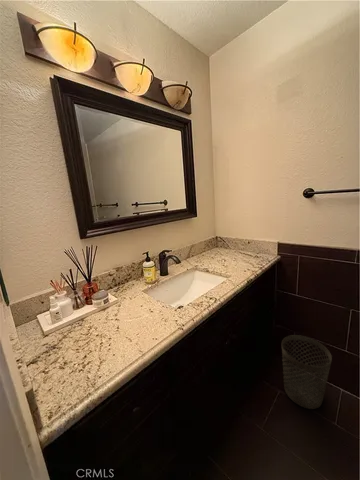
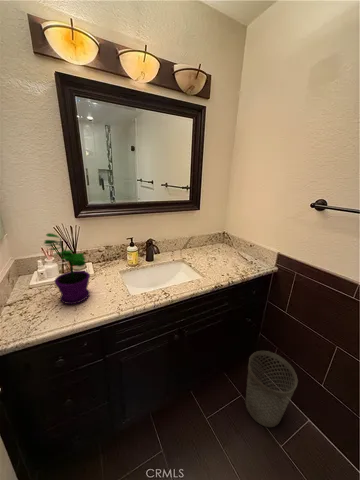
flower pot: none [76,247,134,337] -> present [44,233,90,304]

